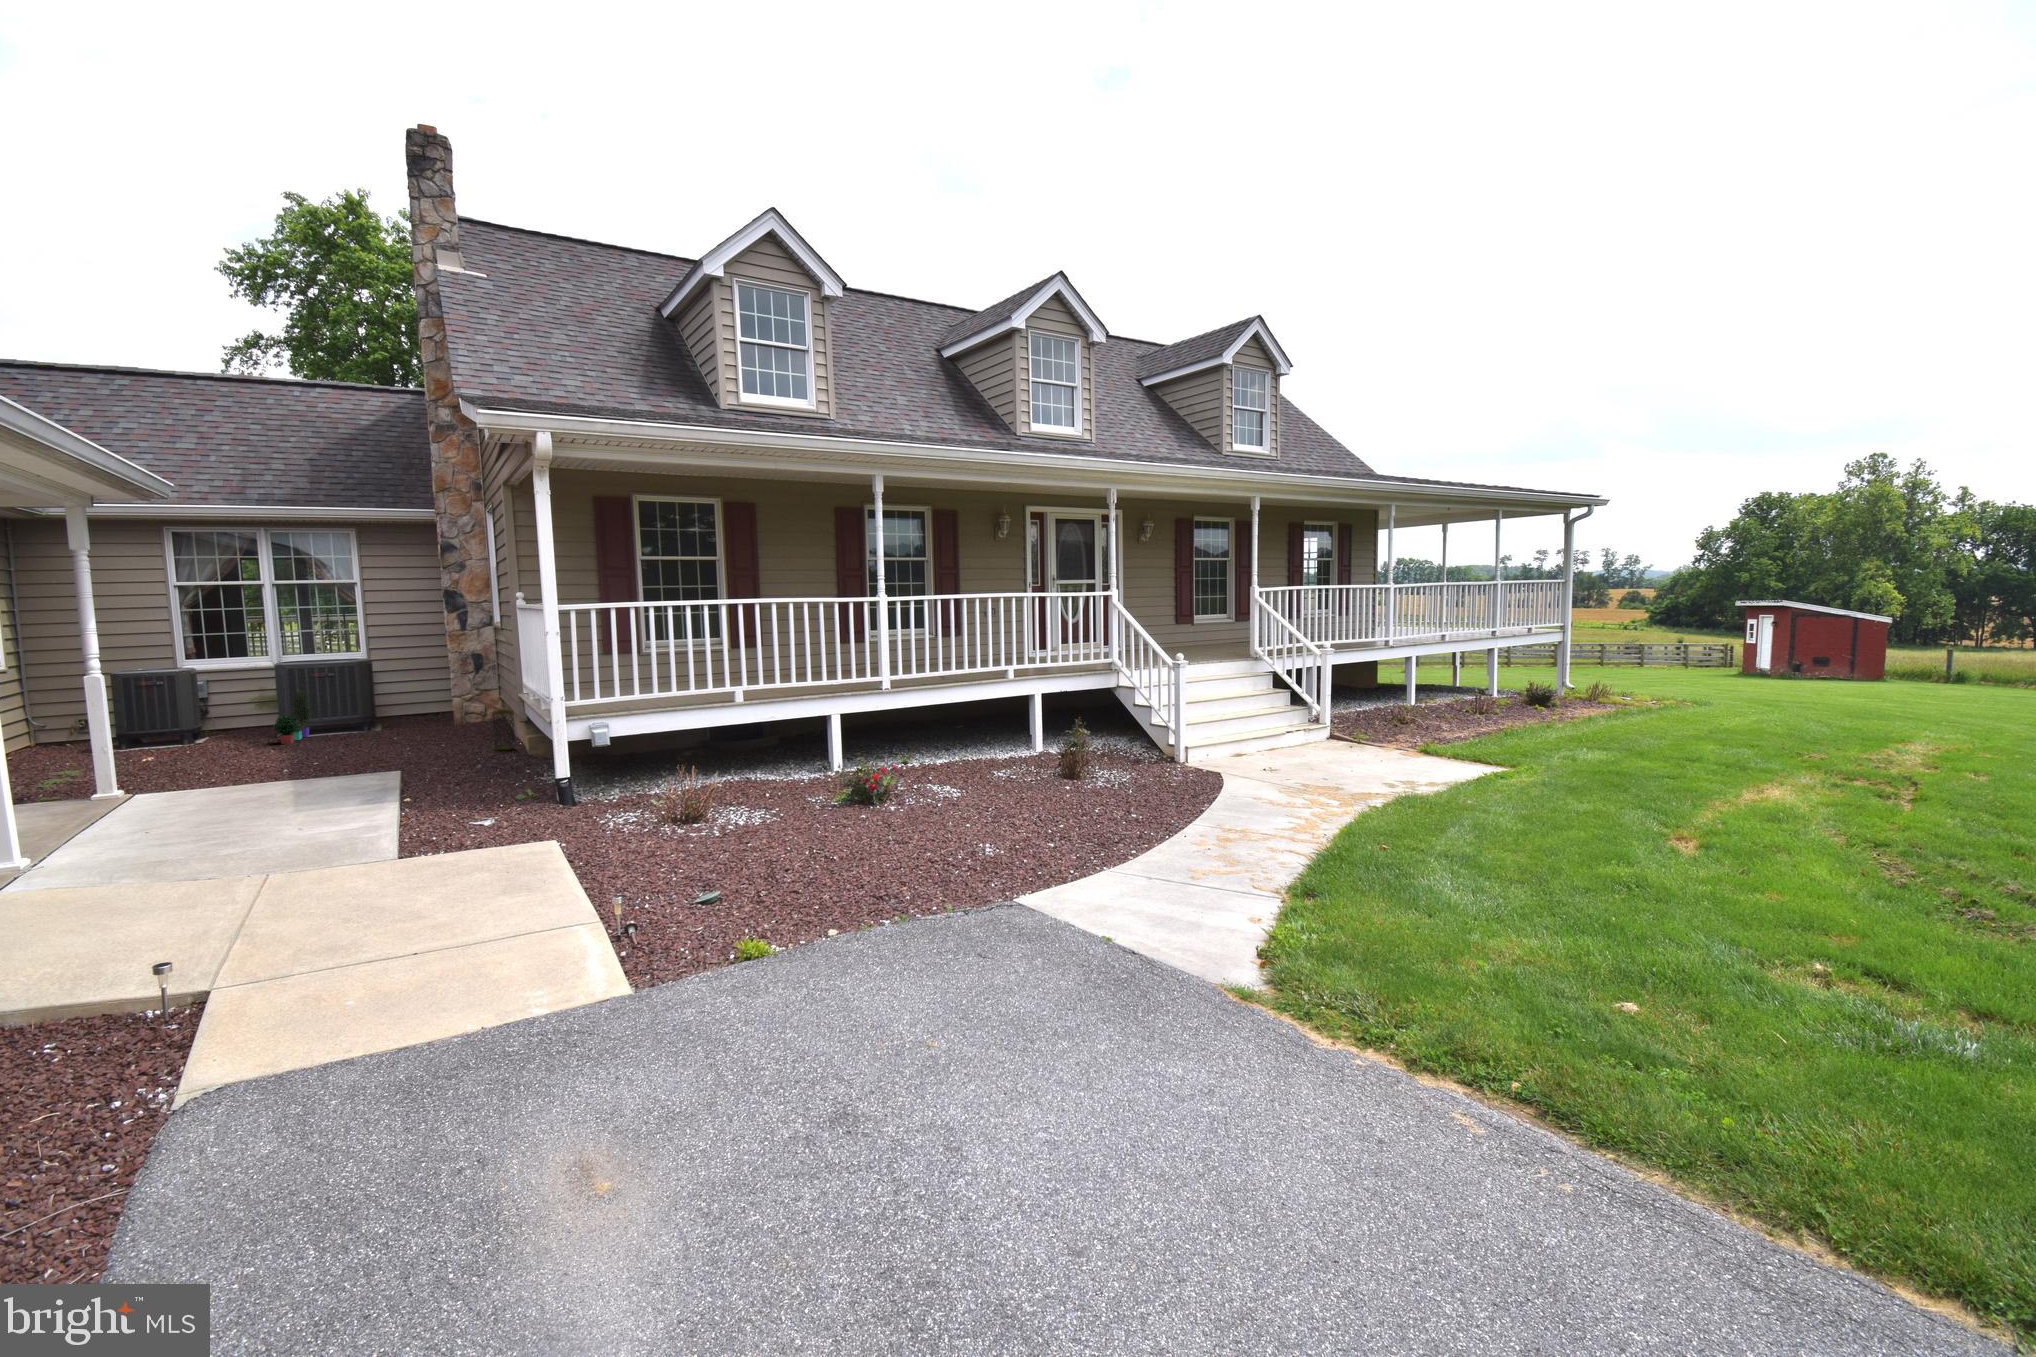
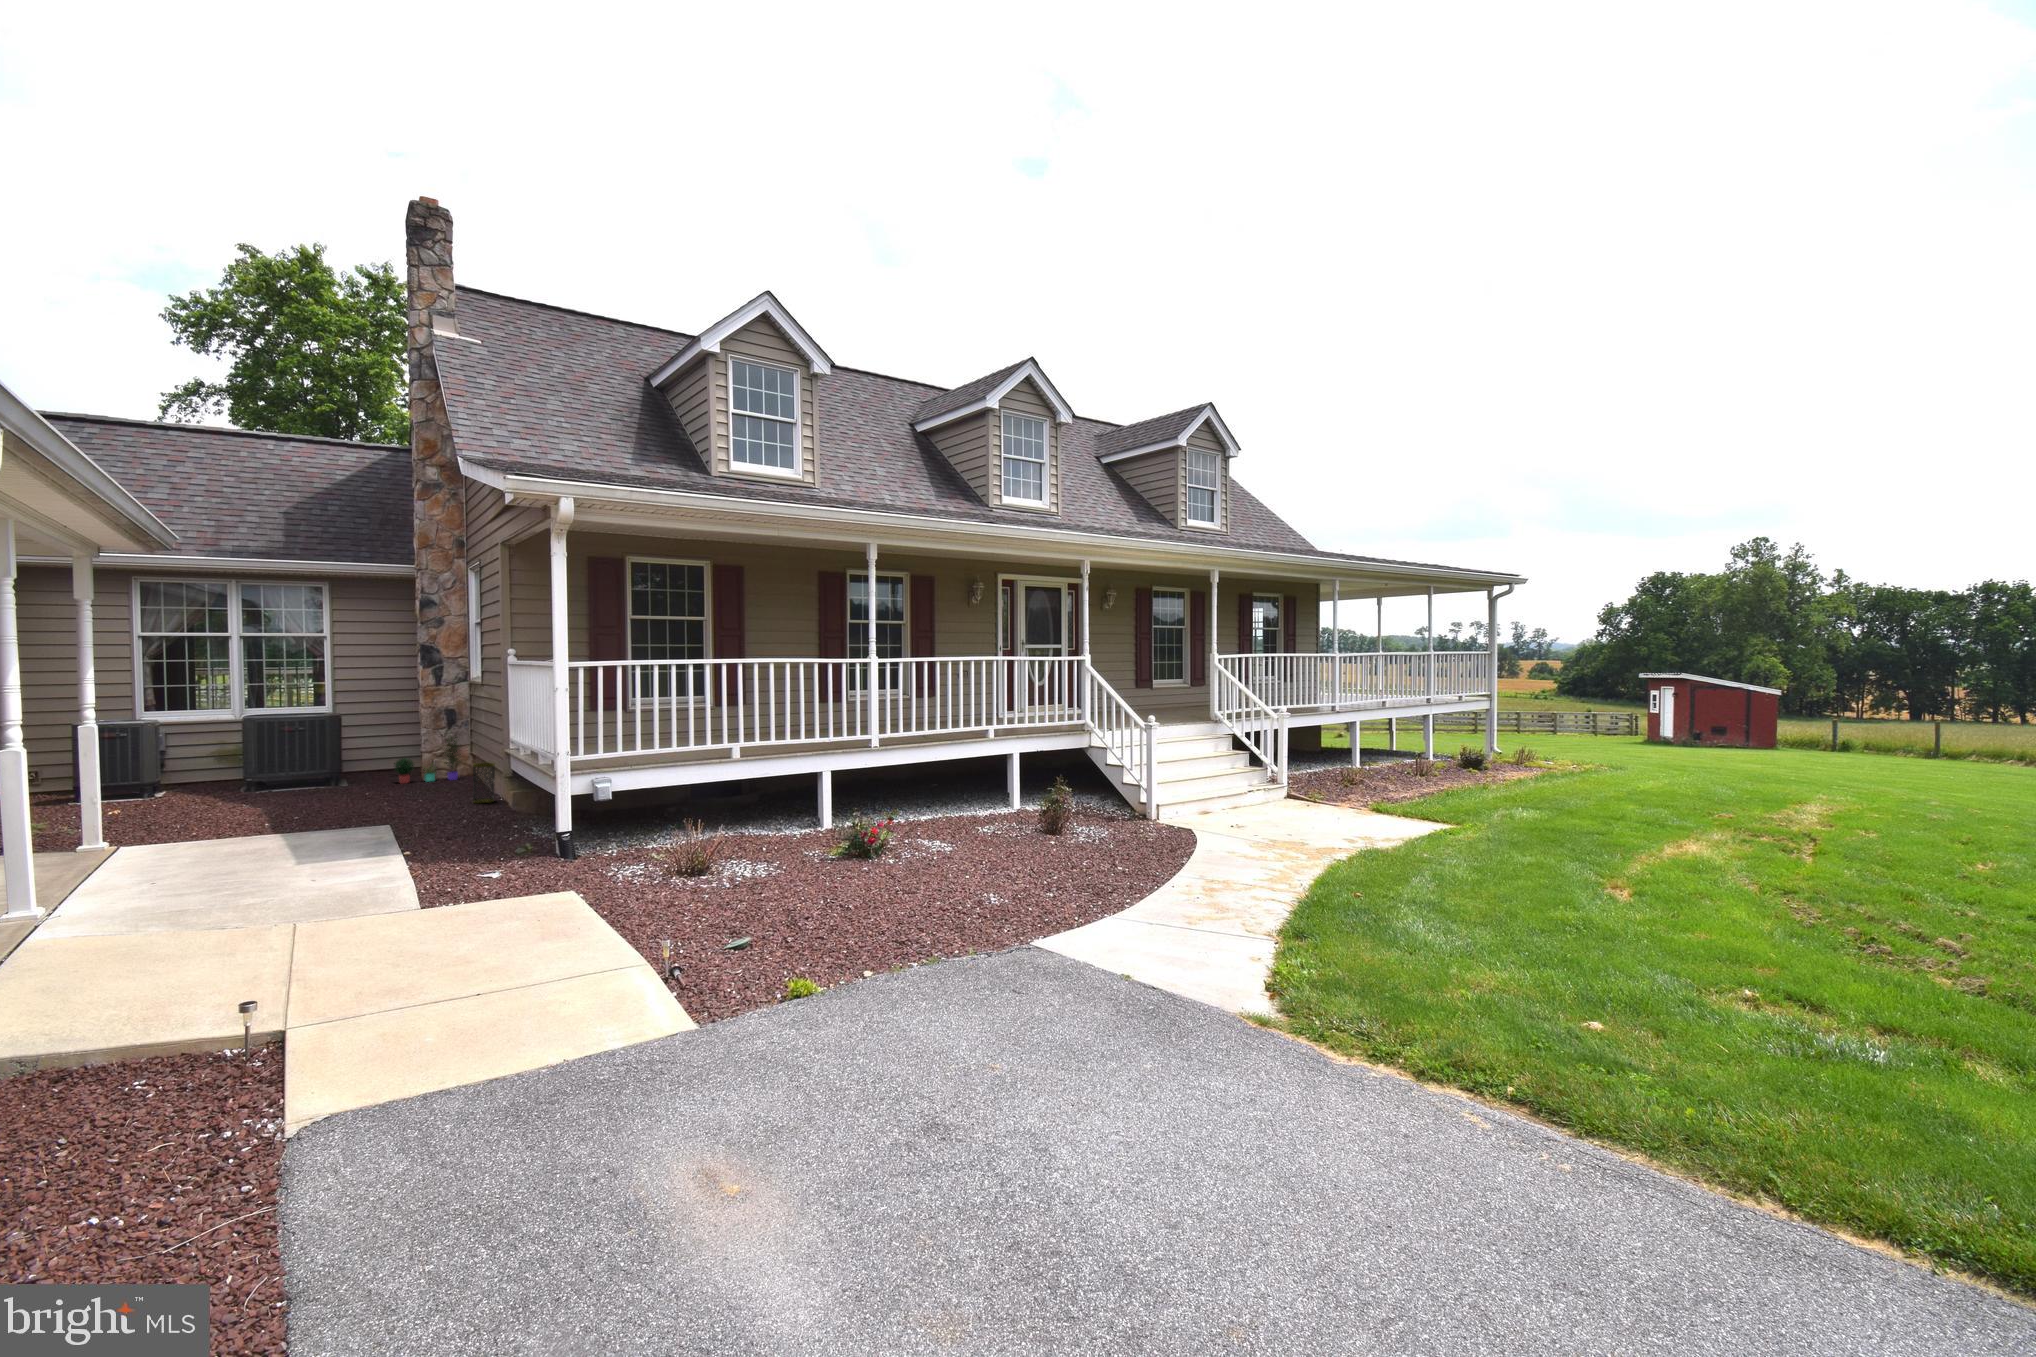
potted plant: present [274,689,313,744] -> present [394,737,461,784]

